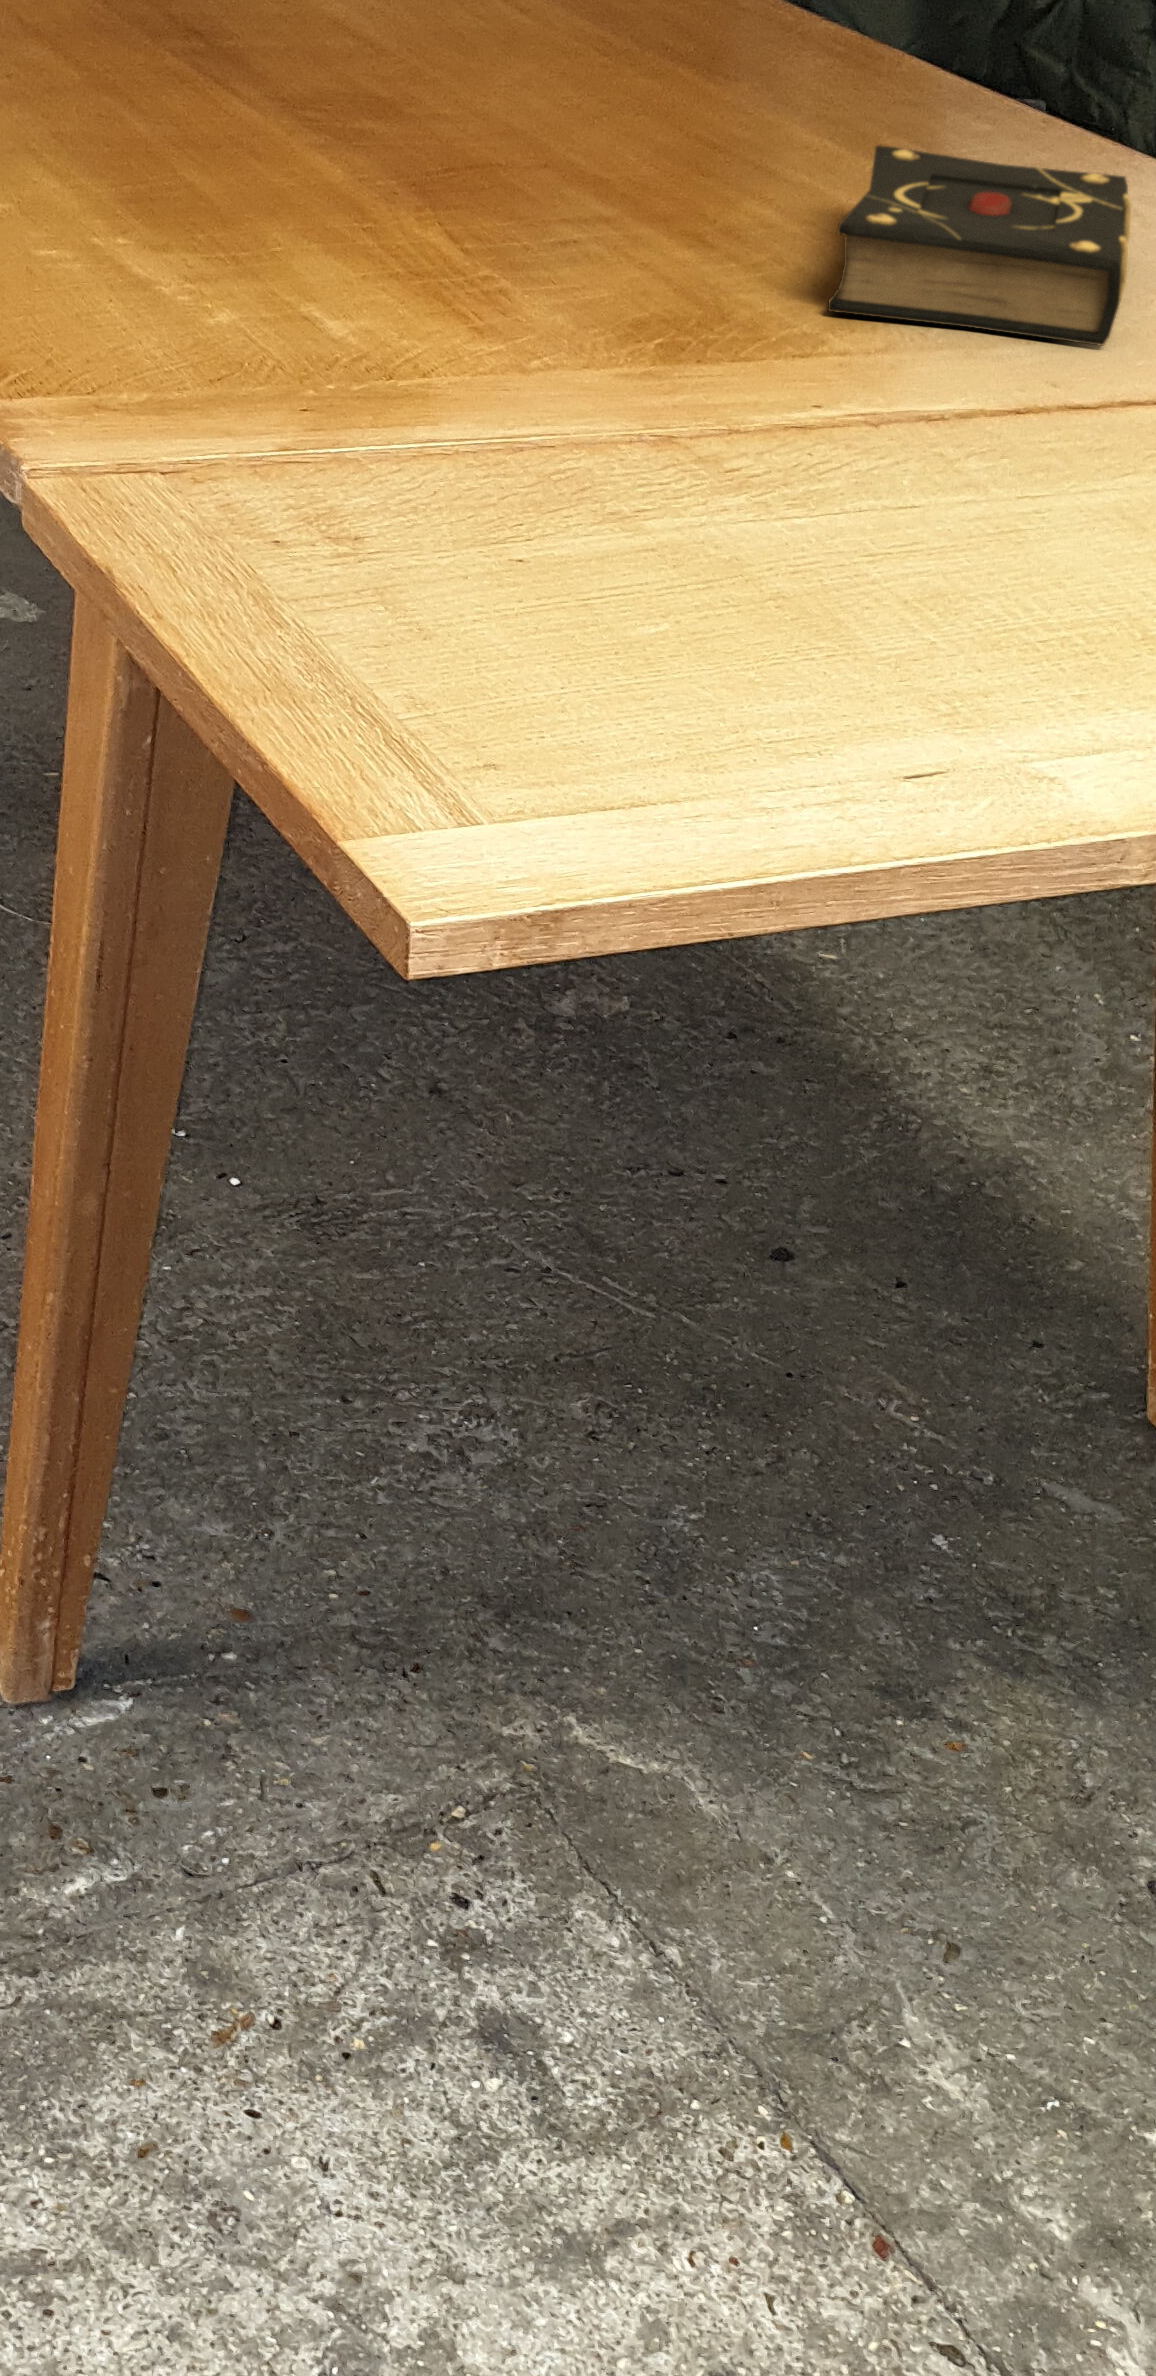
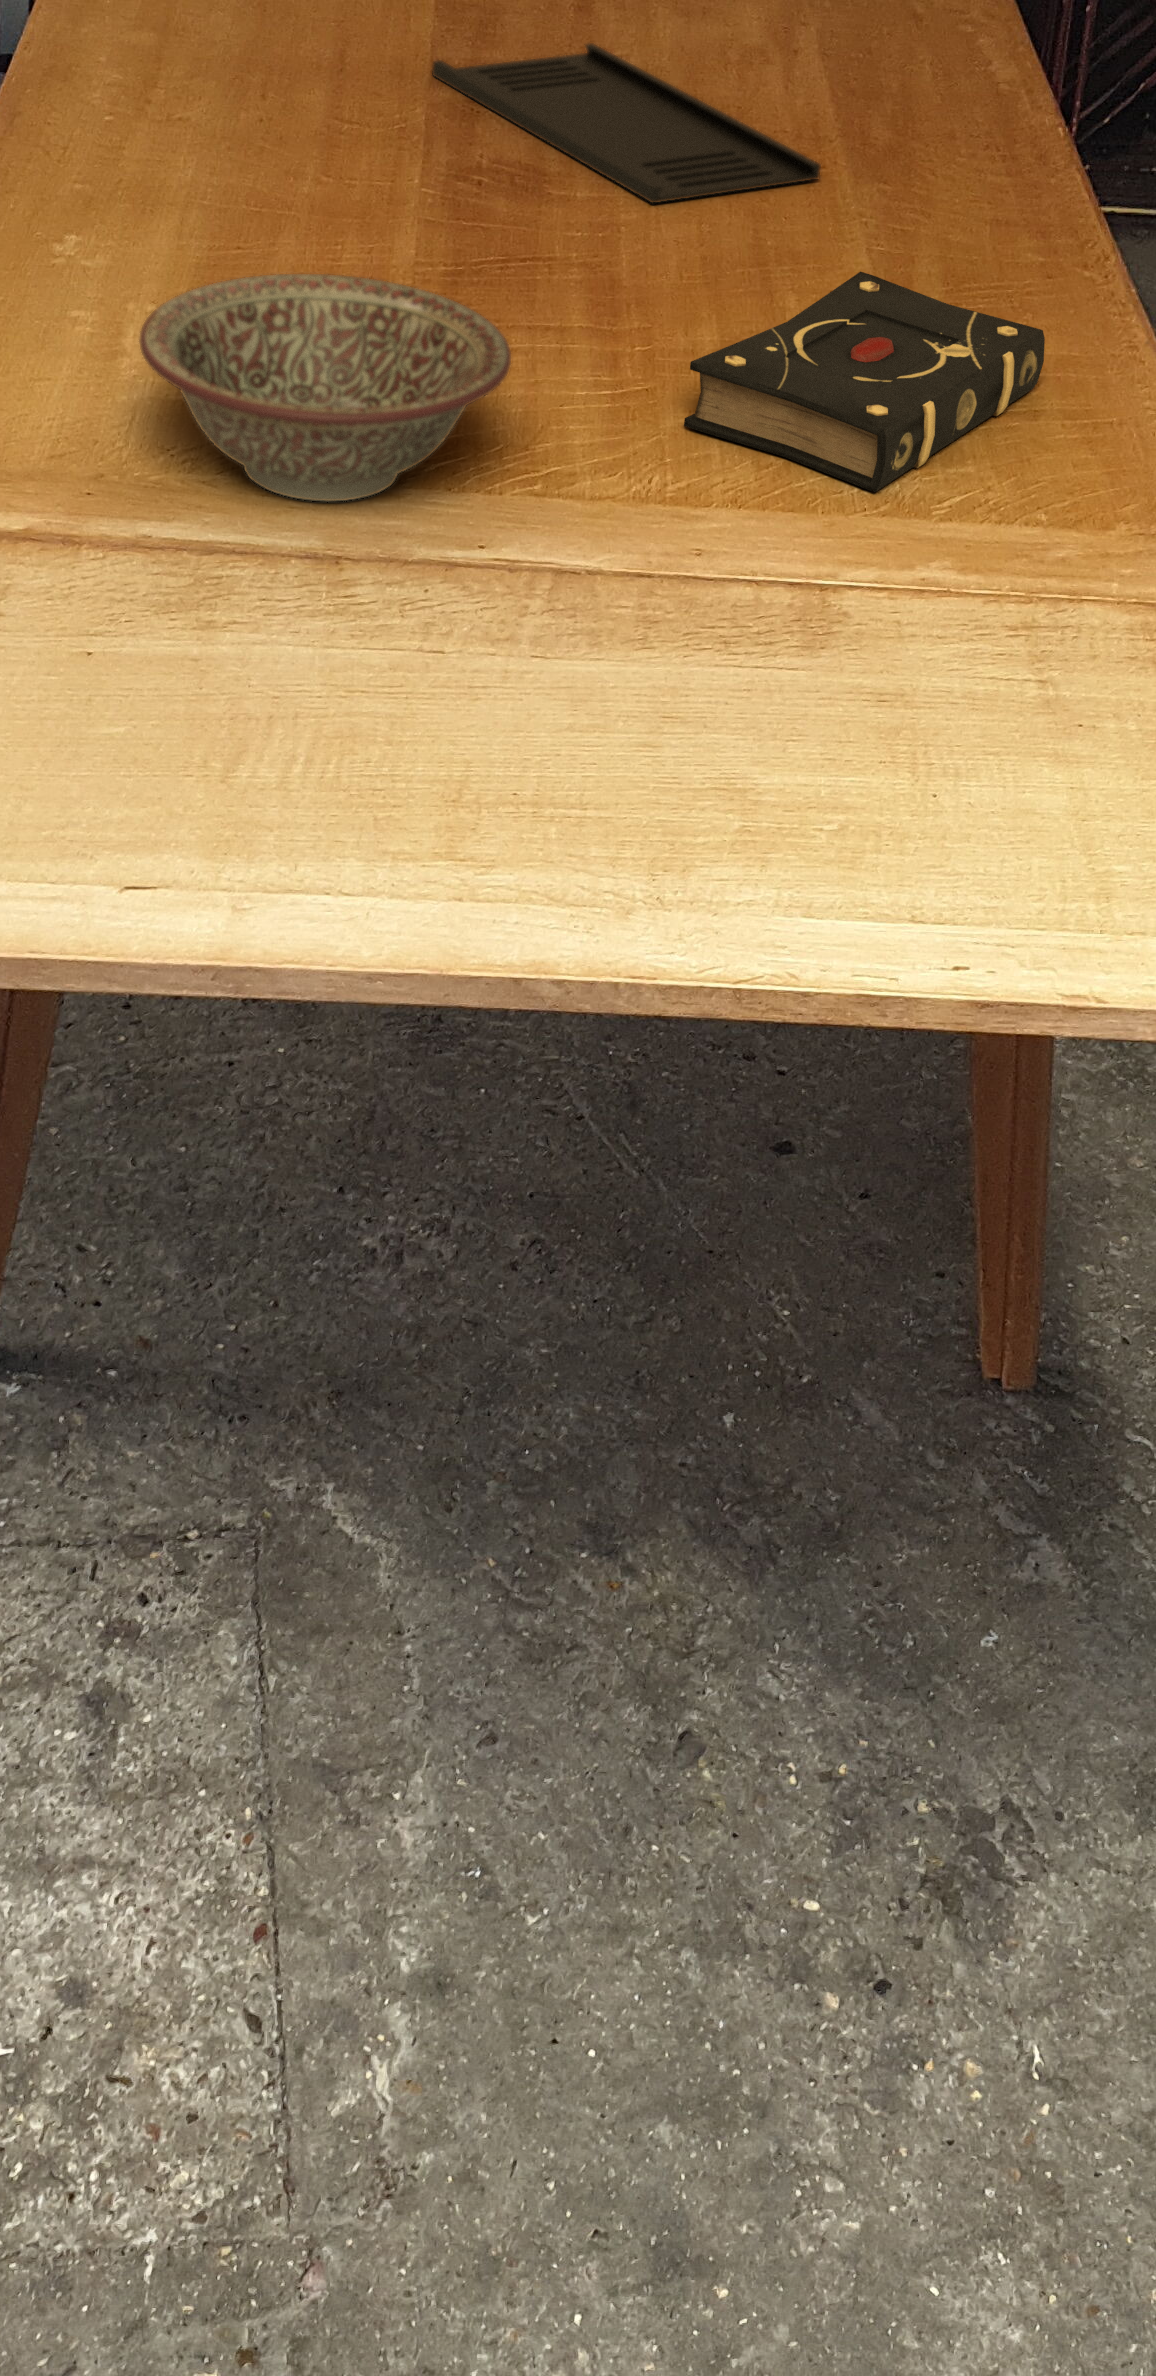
tray: none [100,19,637,142] -> present [432,43,821,203]
decorative bowl: none [277,149,765,410] -> present [140,274,511,501]

